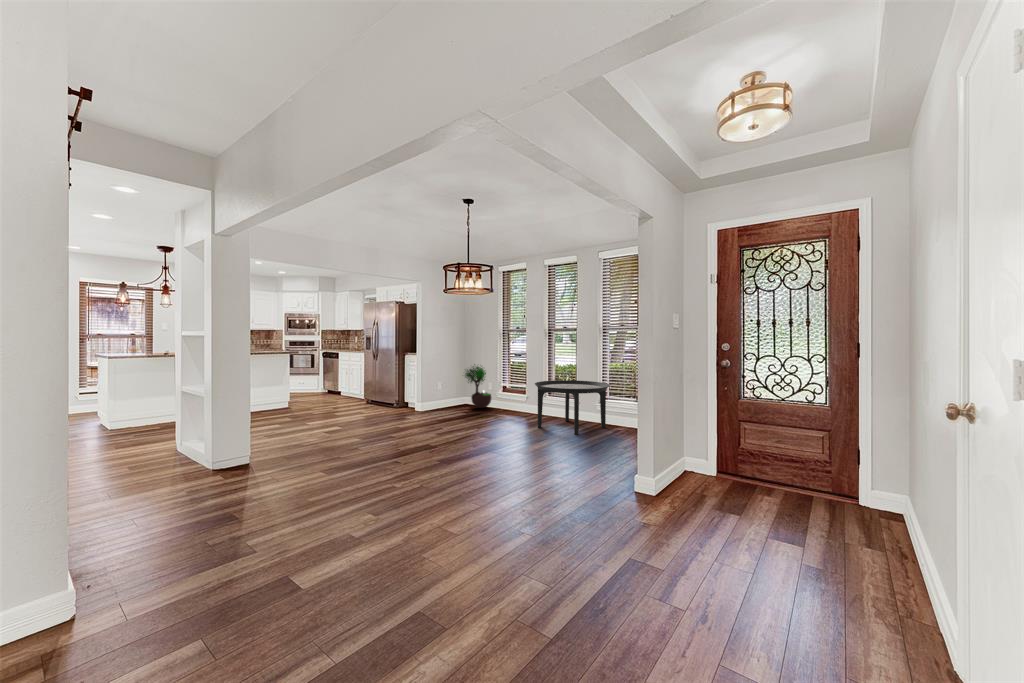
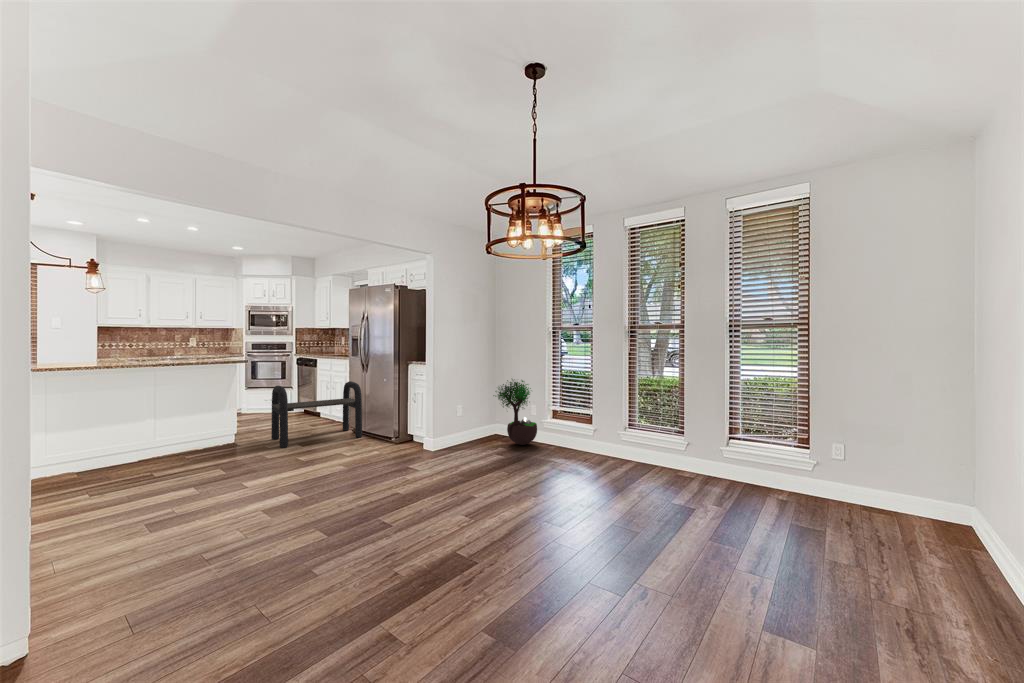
bench: none [313,367,374,410] -> present [271,381,362,448]
round table: present [535,380,610,435] -> none [629,409,770,518]

